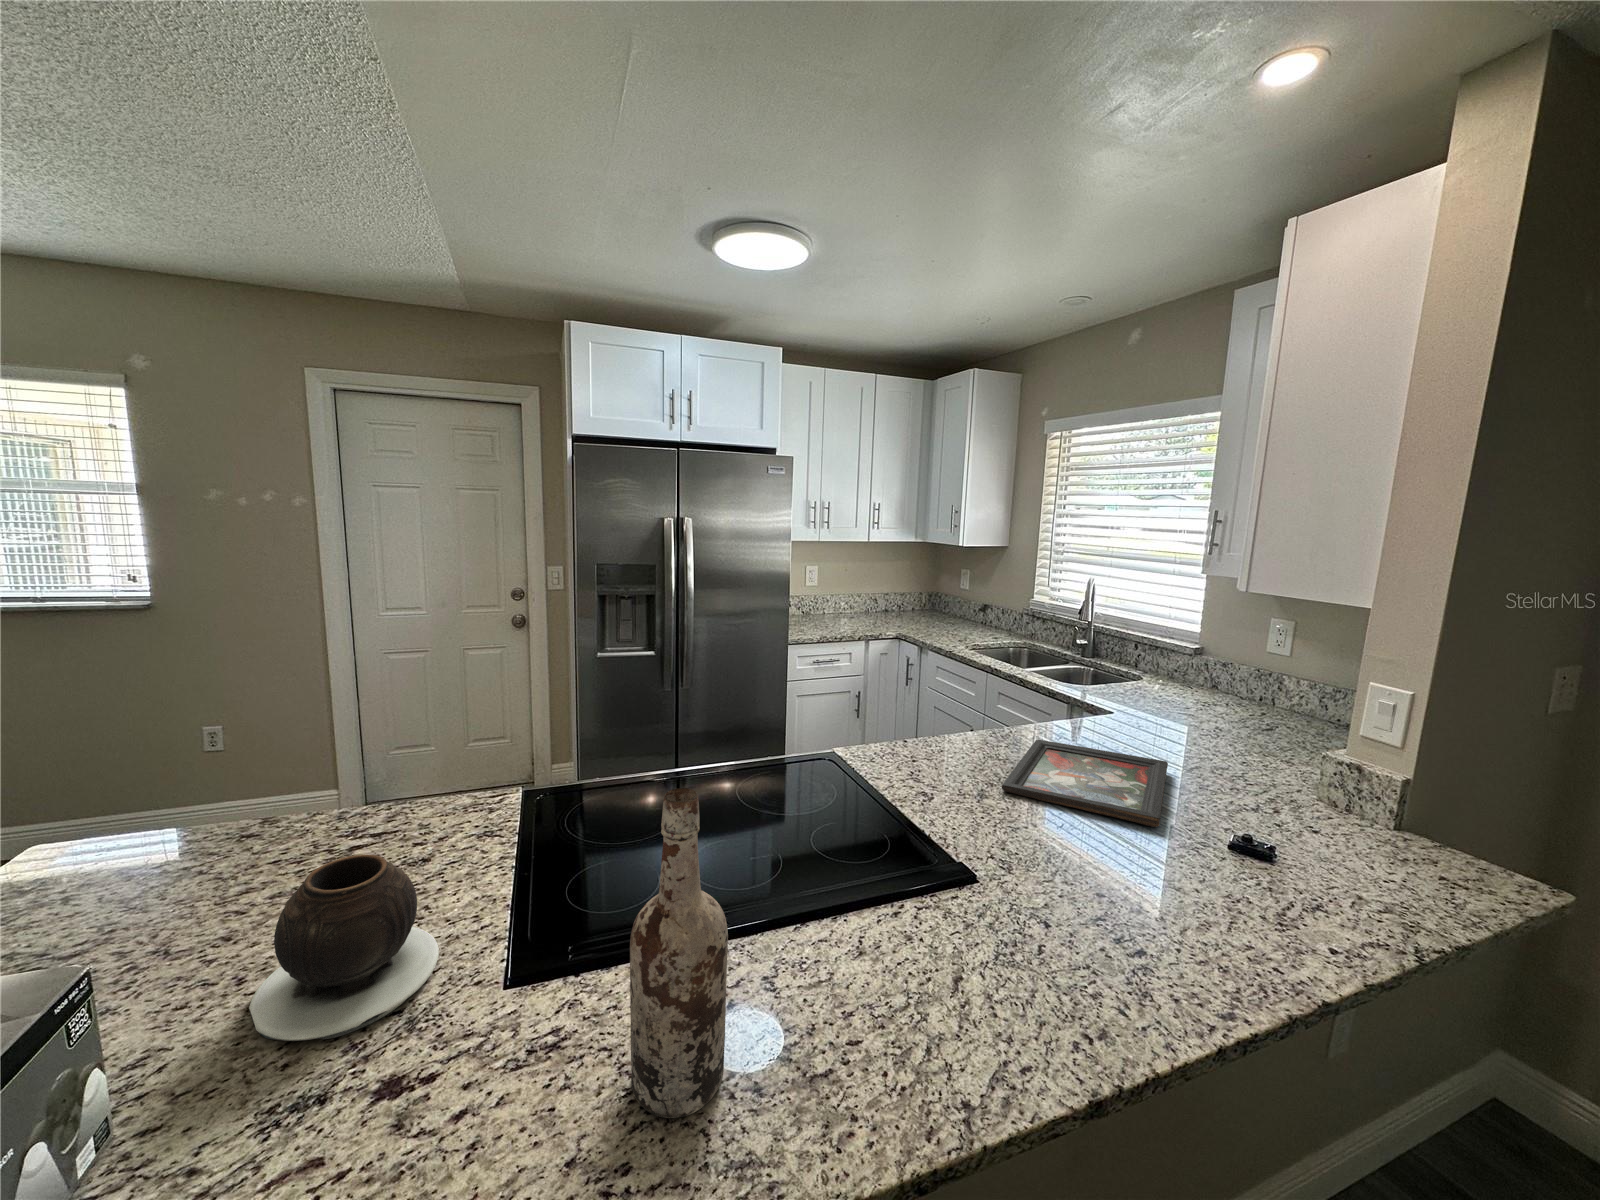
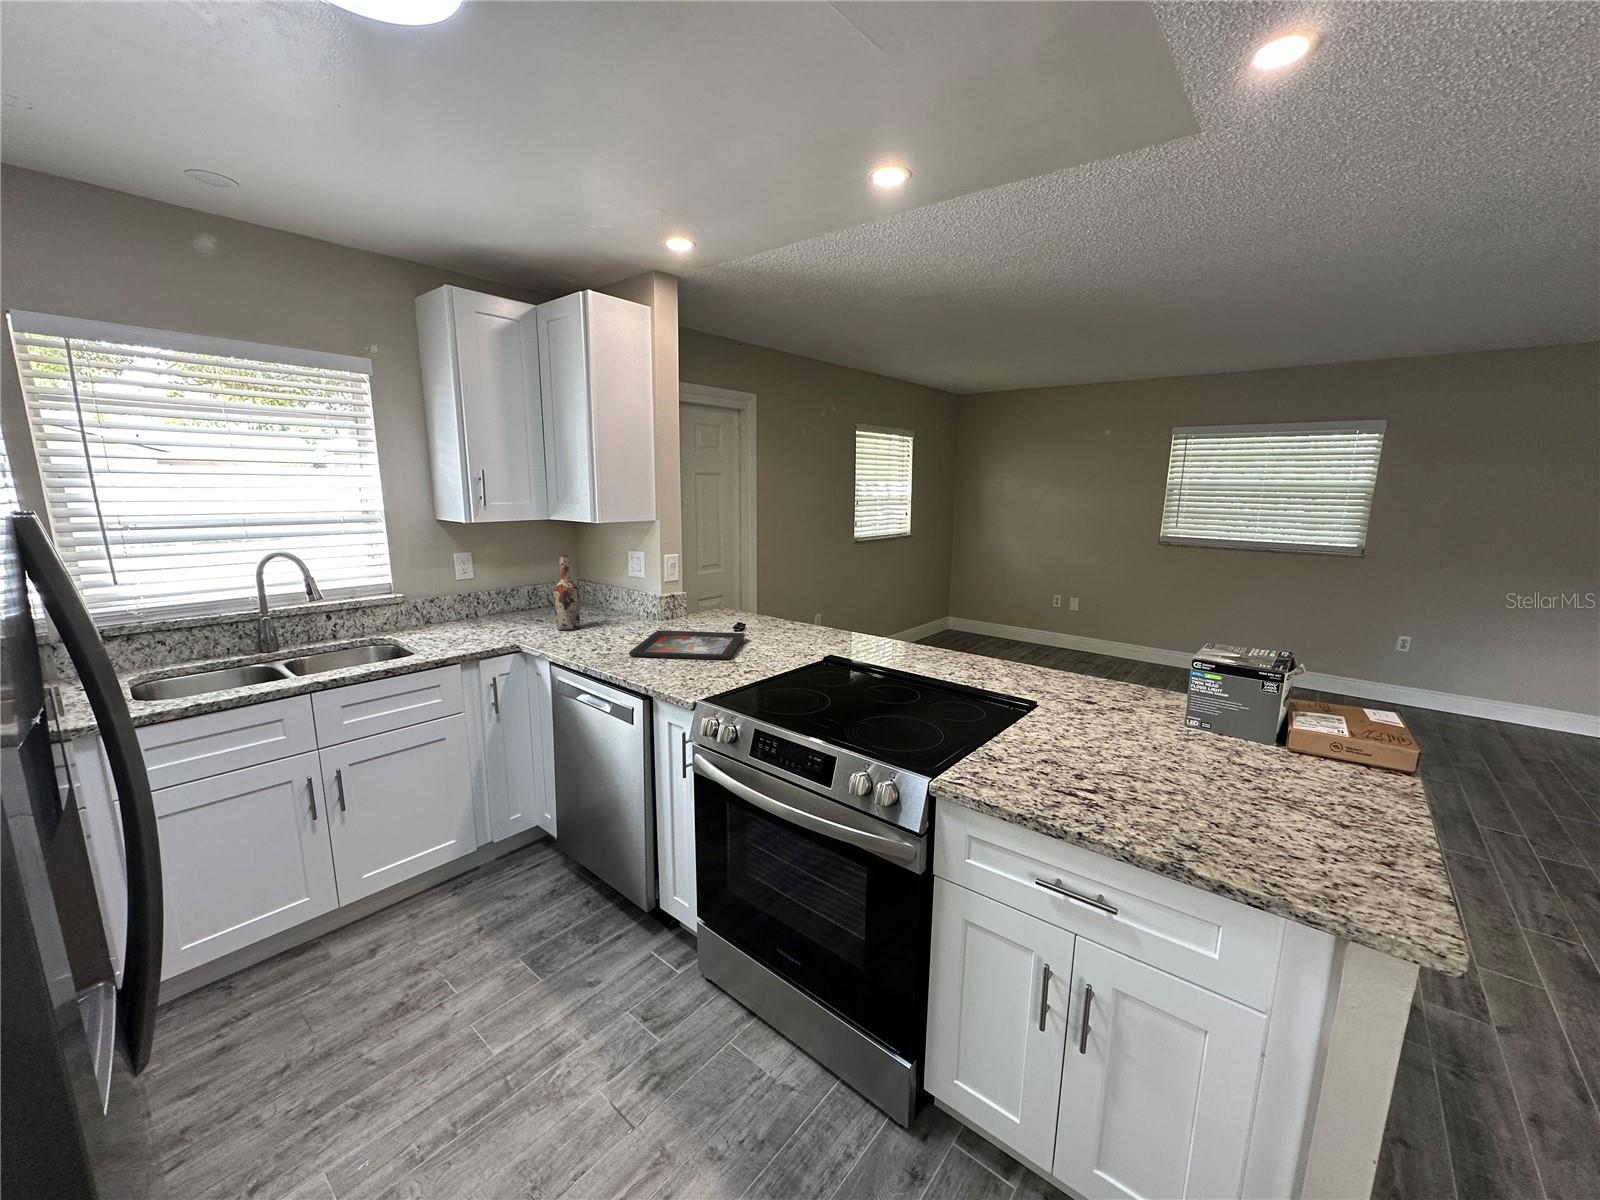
wine bottle: present [630,788,728,1118] -> present [554,555,580,631]
vase: present [249,854,439,1041] -> none [1061,667,1145,743]

